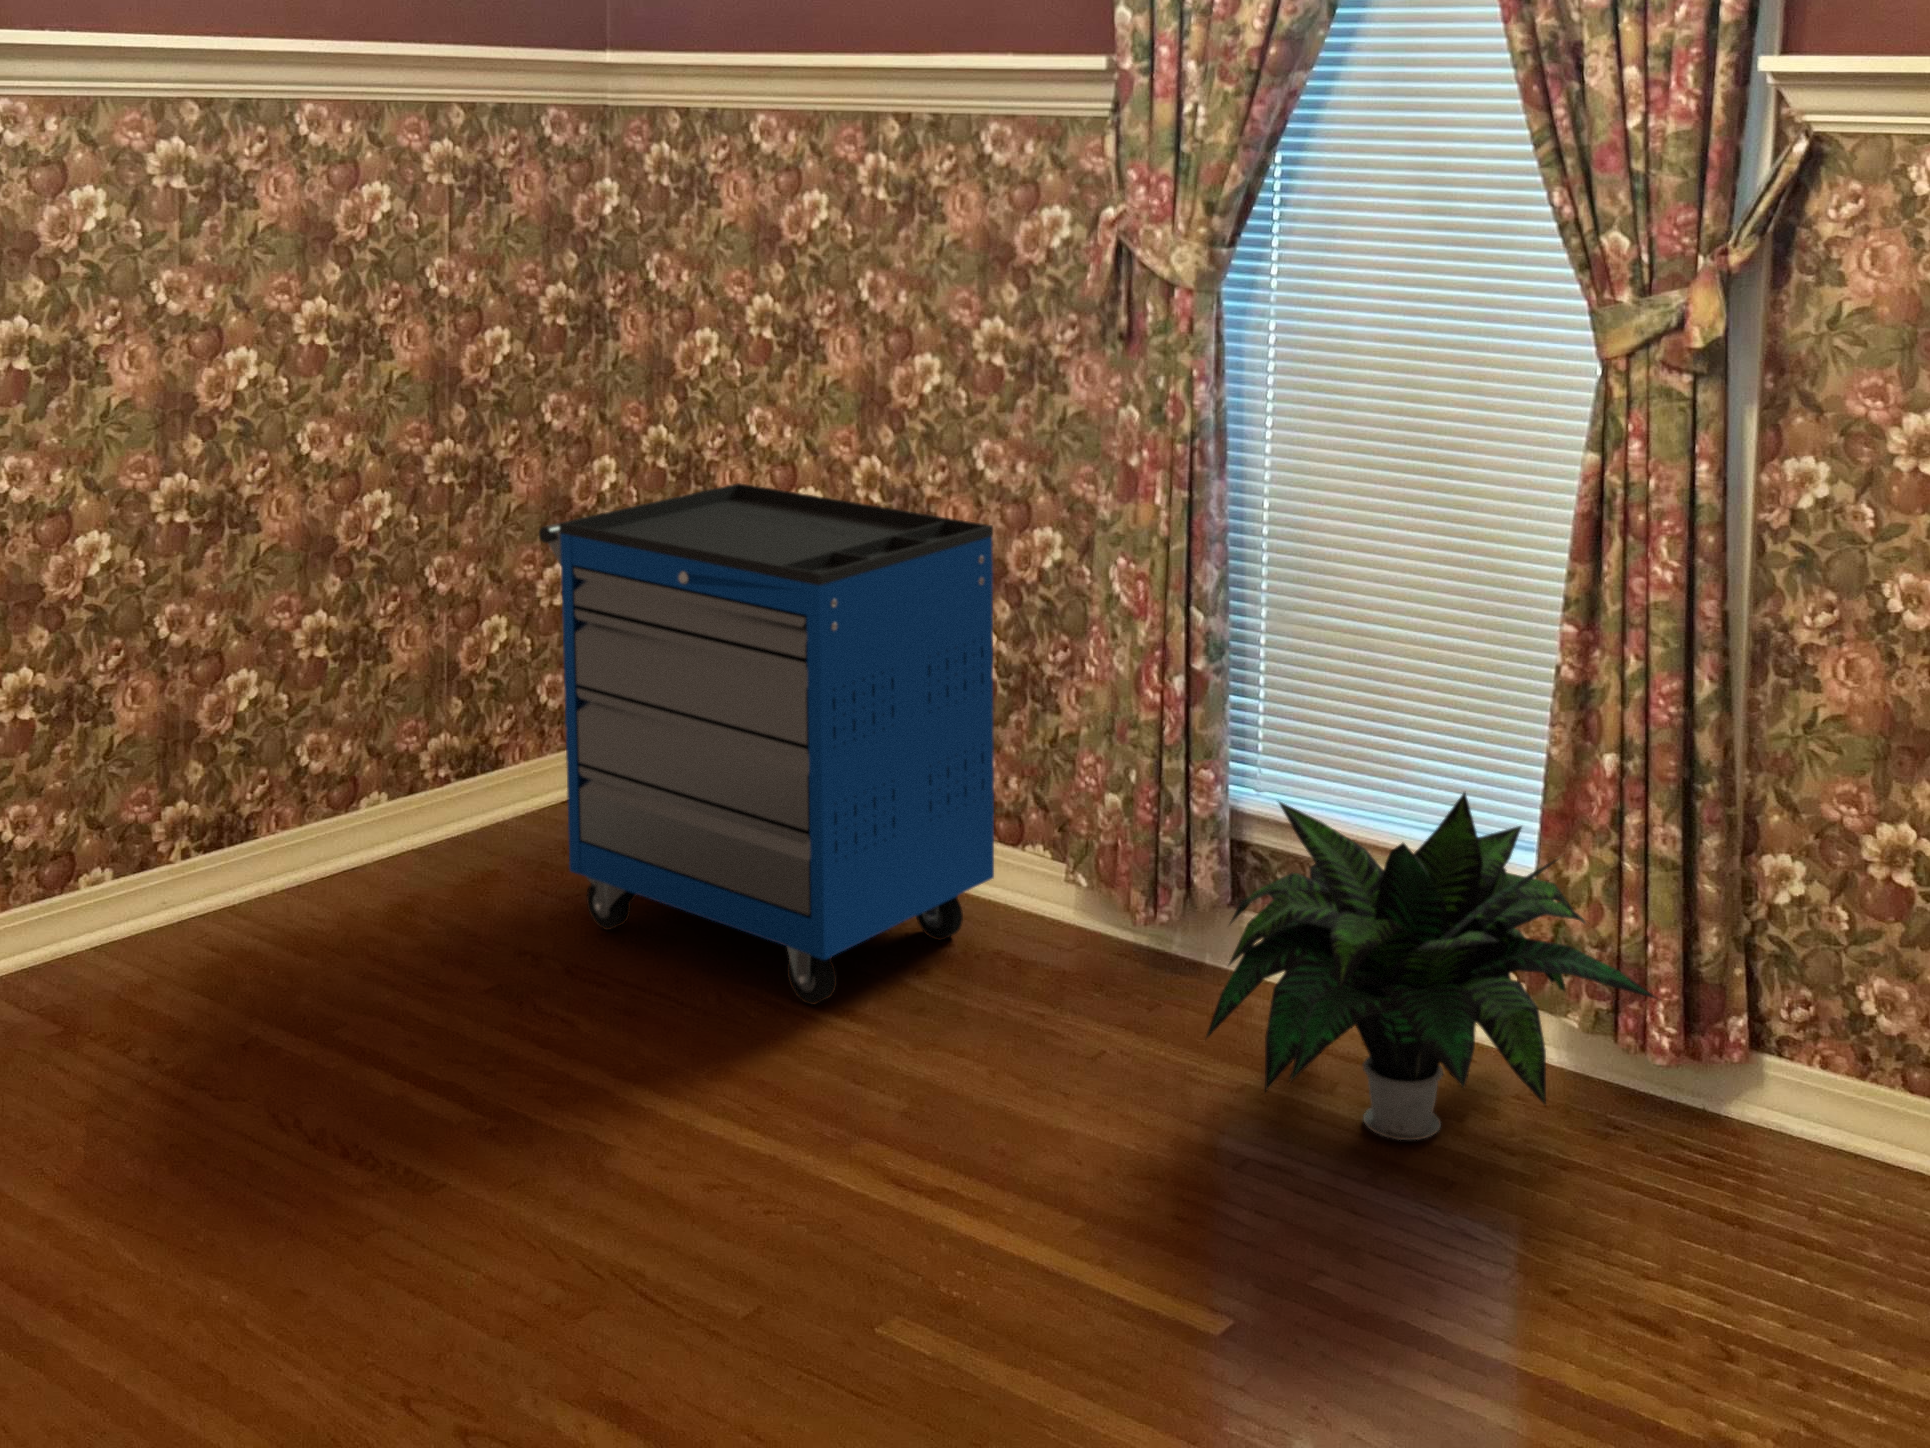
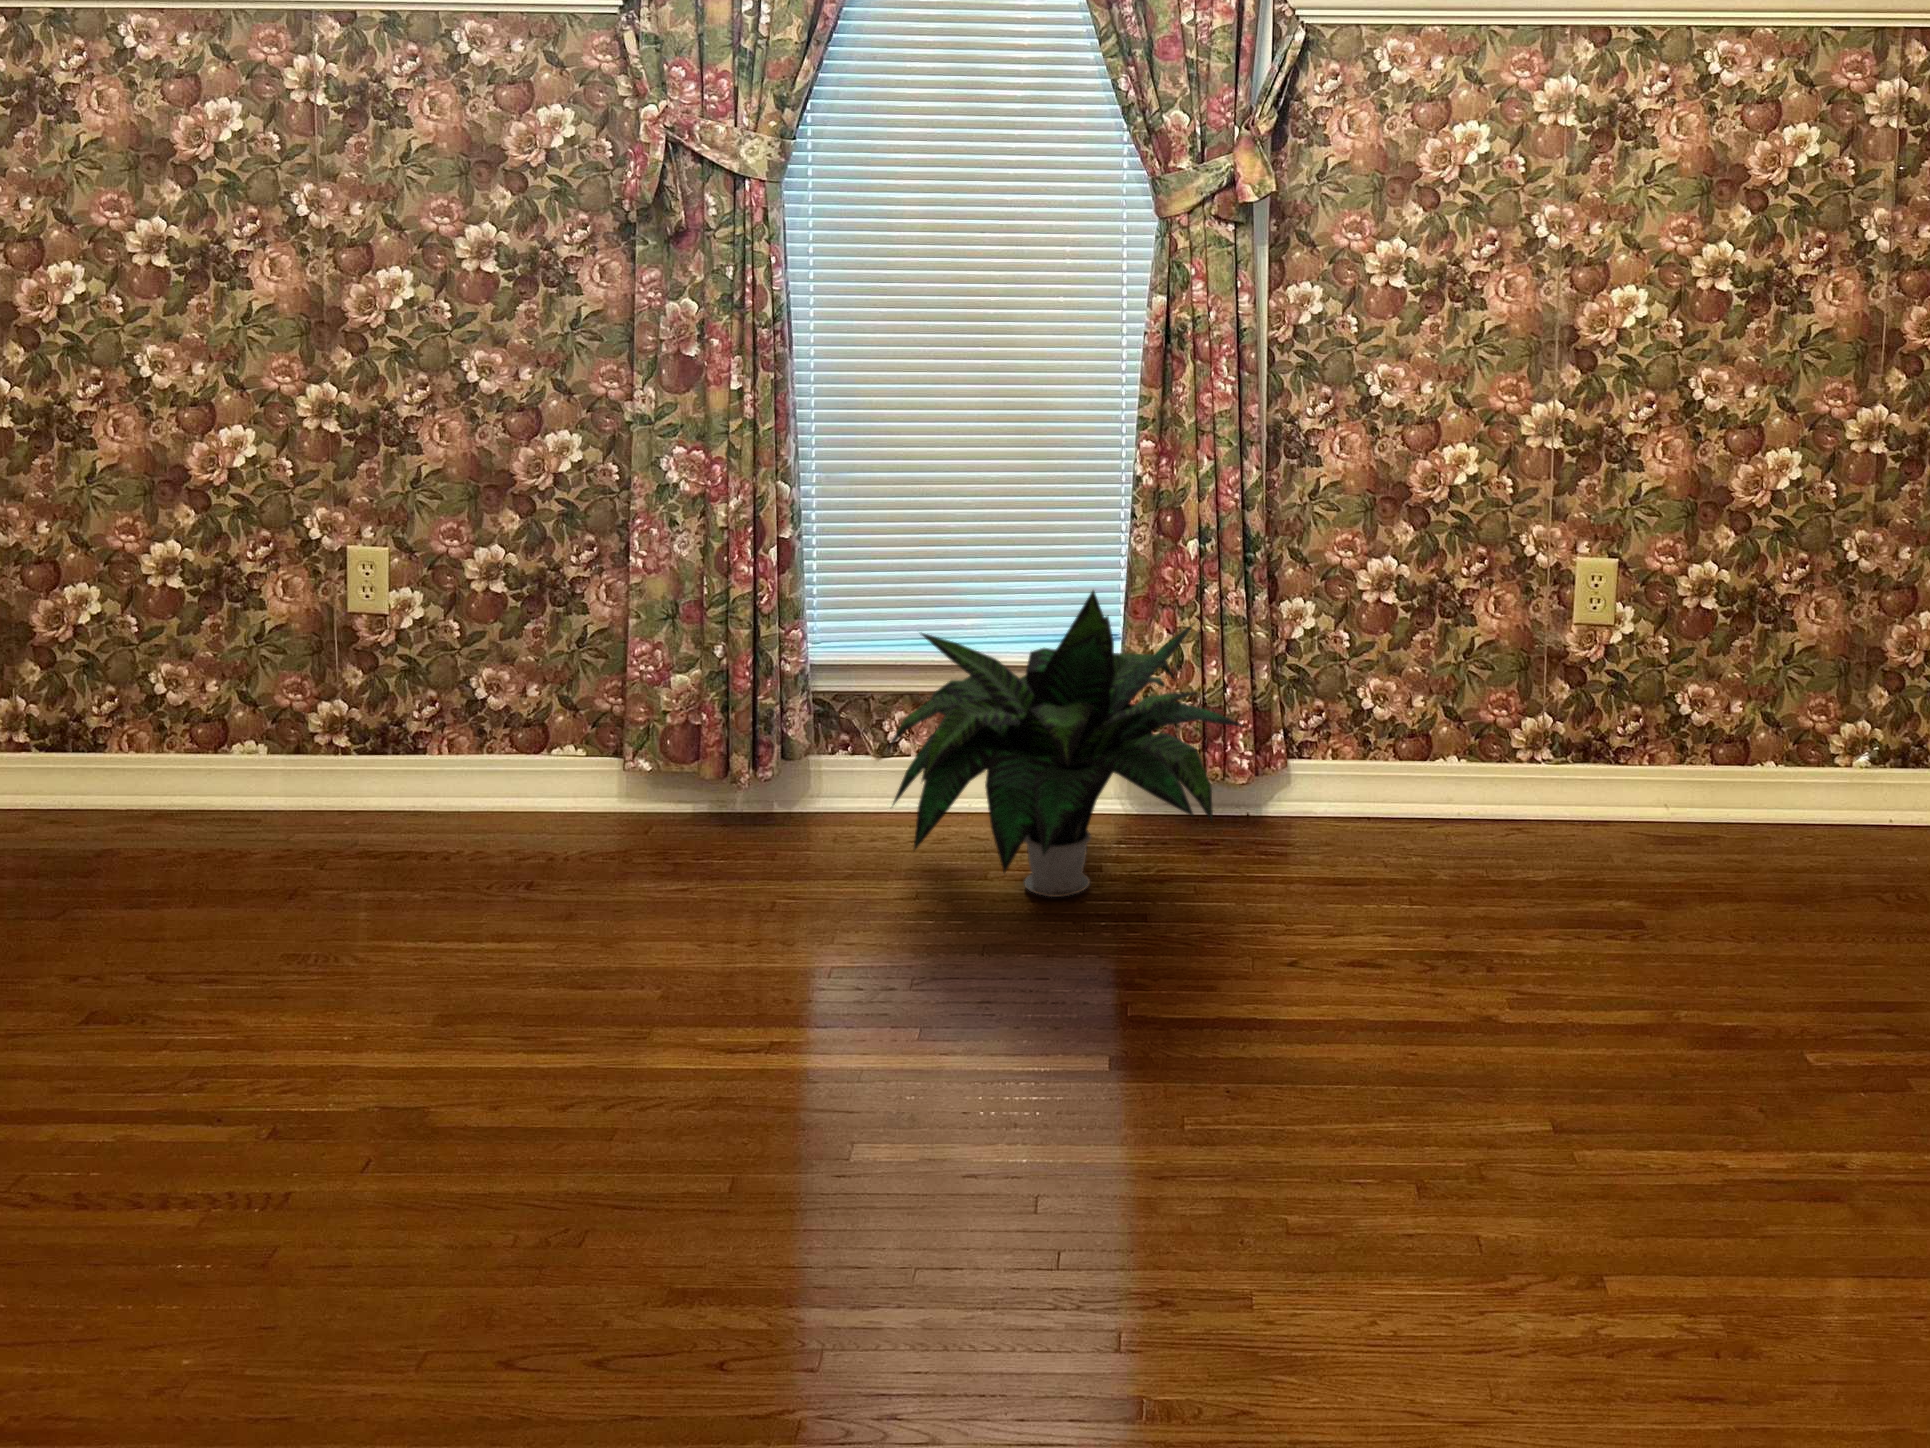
storage cabinet: present [539,483,994,1004] -> none [8,424,558,941]

